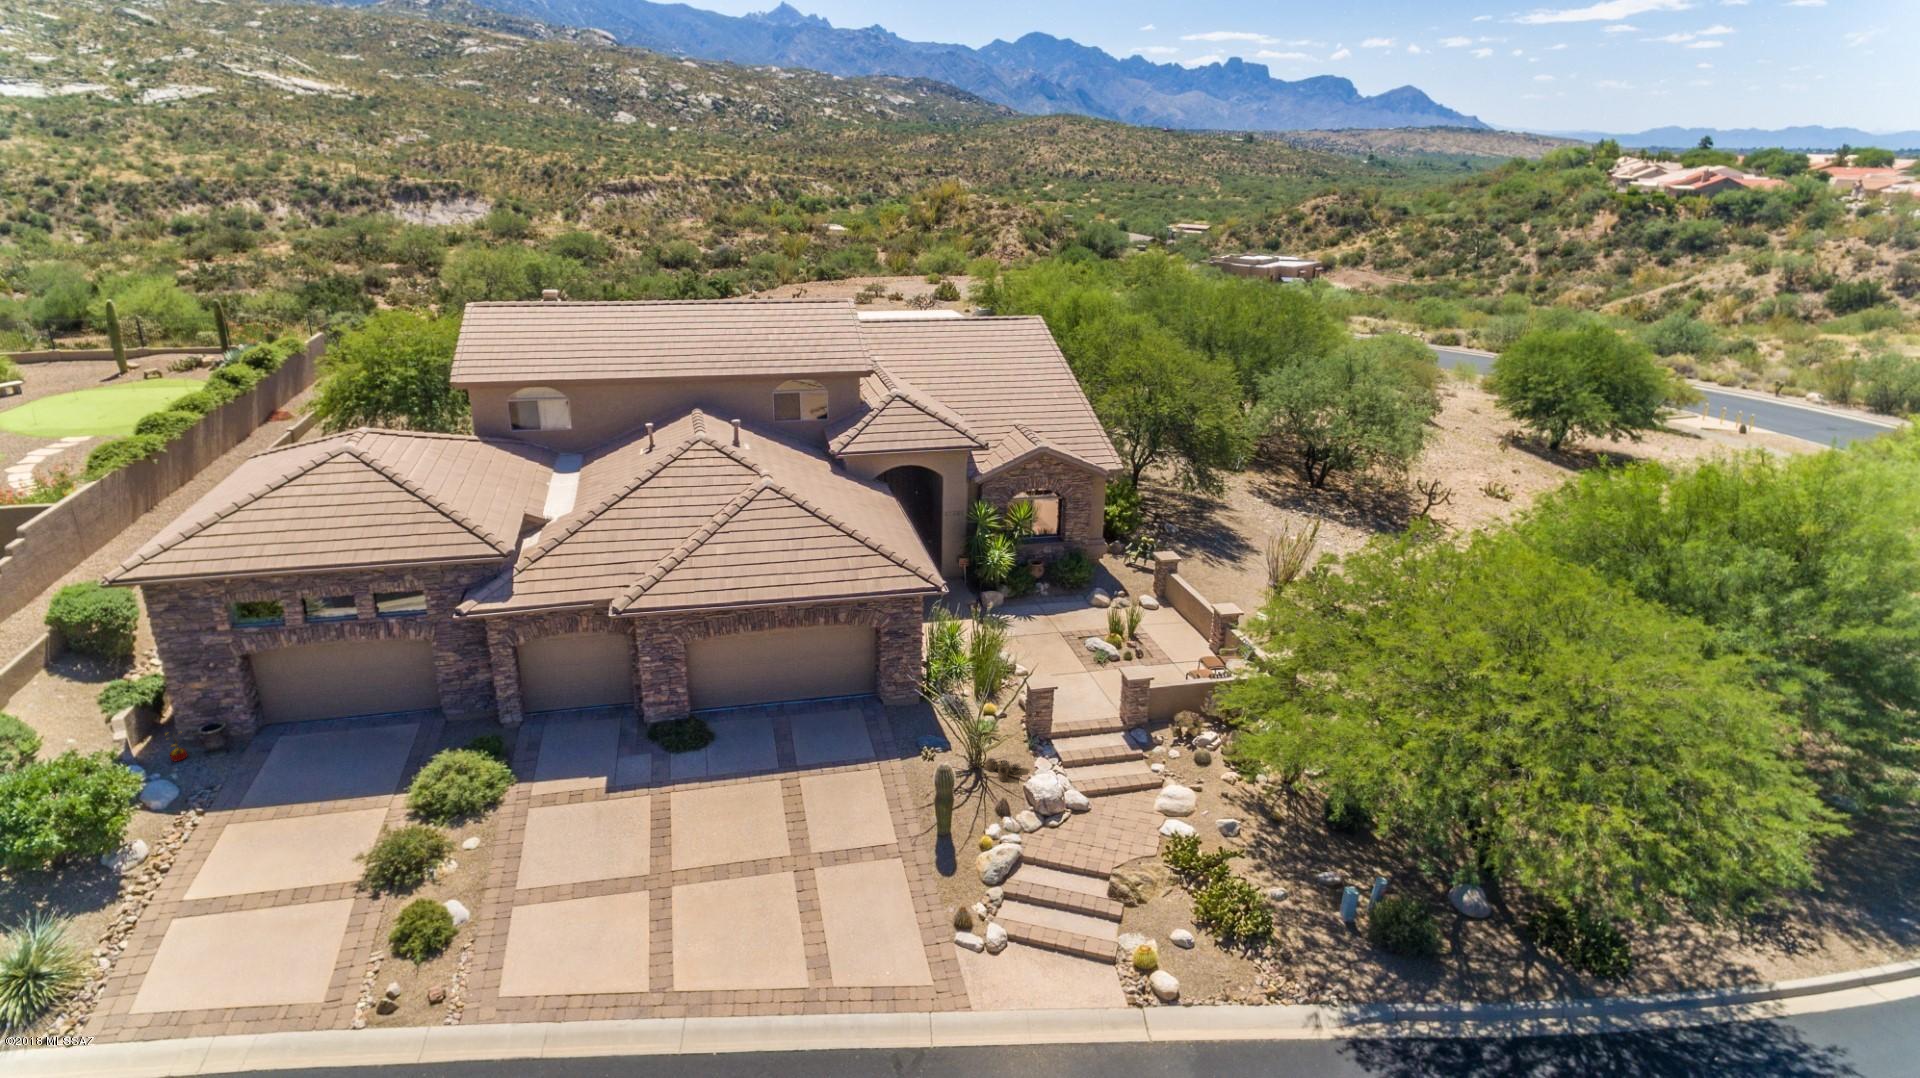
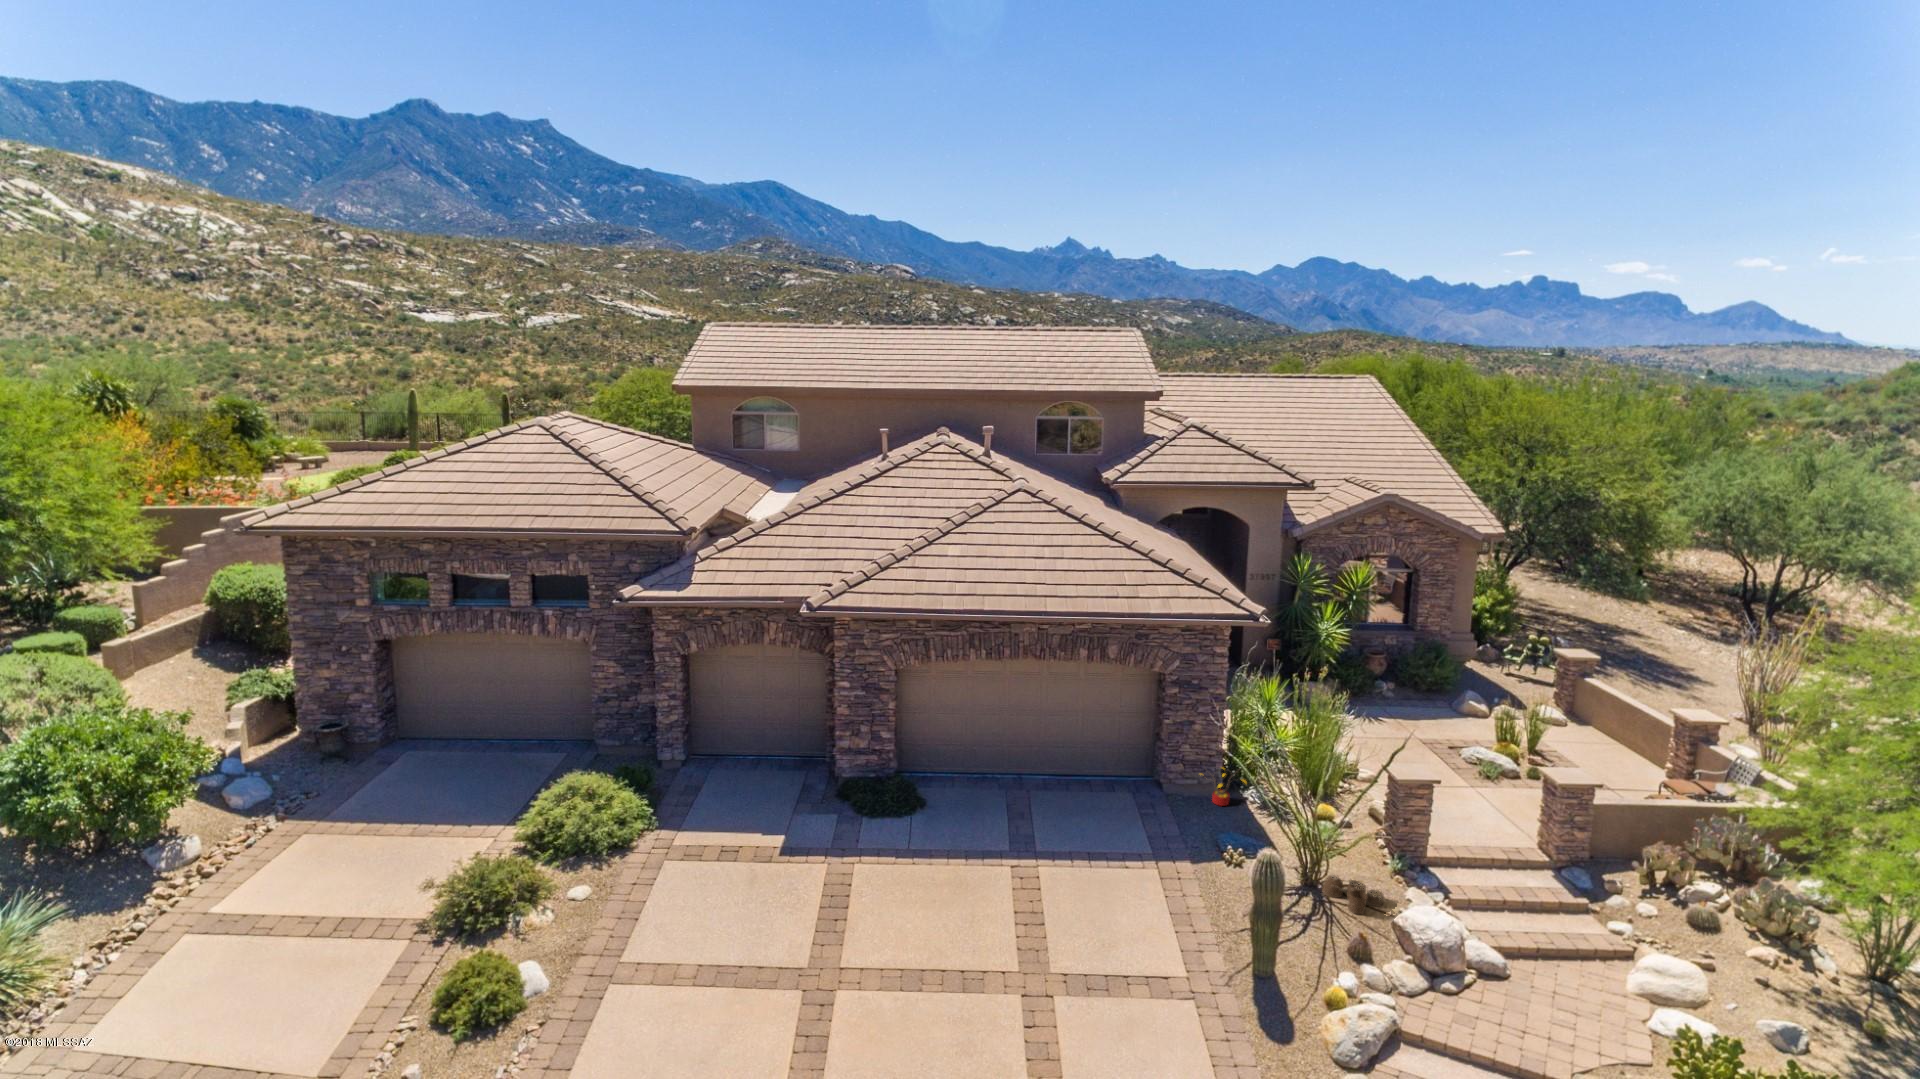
decorative plant: present [170,733,187,761] -> present [1212,769,1247,806]

